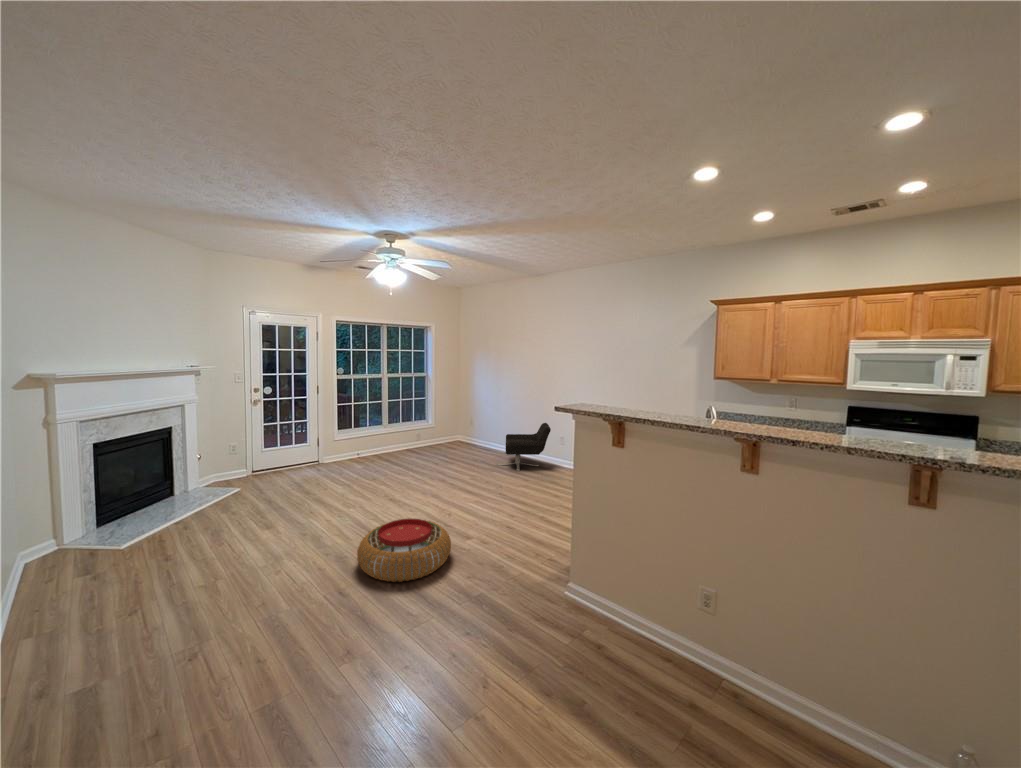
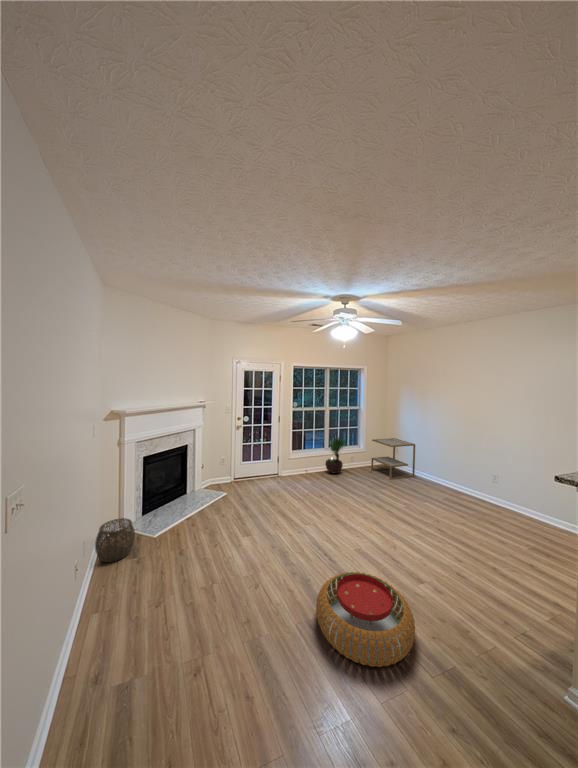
potted tree: none [384,406,412,453] -> present [326,438,346,473]
side table: none [441,408,488,452] -> present [371,438,415,480]
lounge chair: present [497,423,551,471] -> none [430,465,493,513]
woven basket: none [22,522,96,580] -> present [95,518,135,562]

